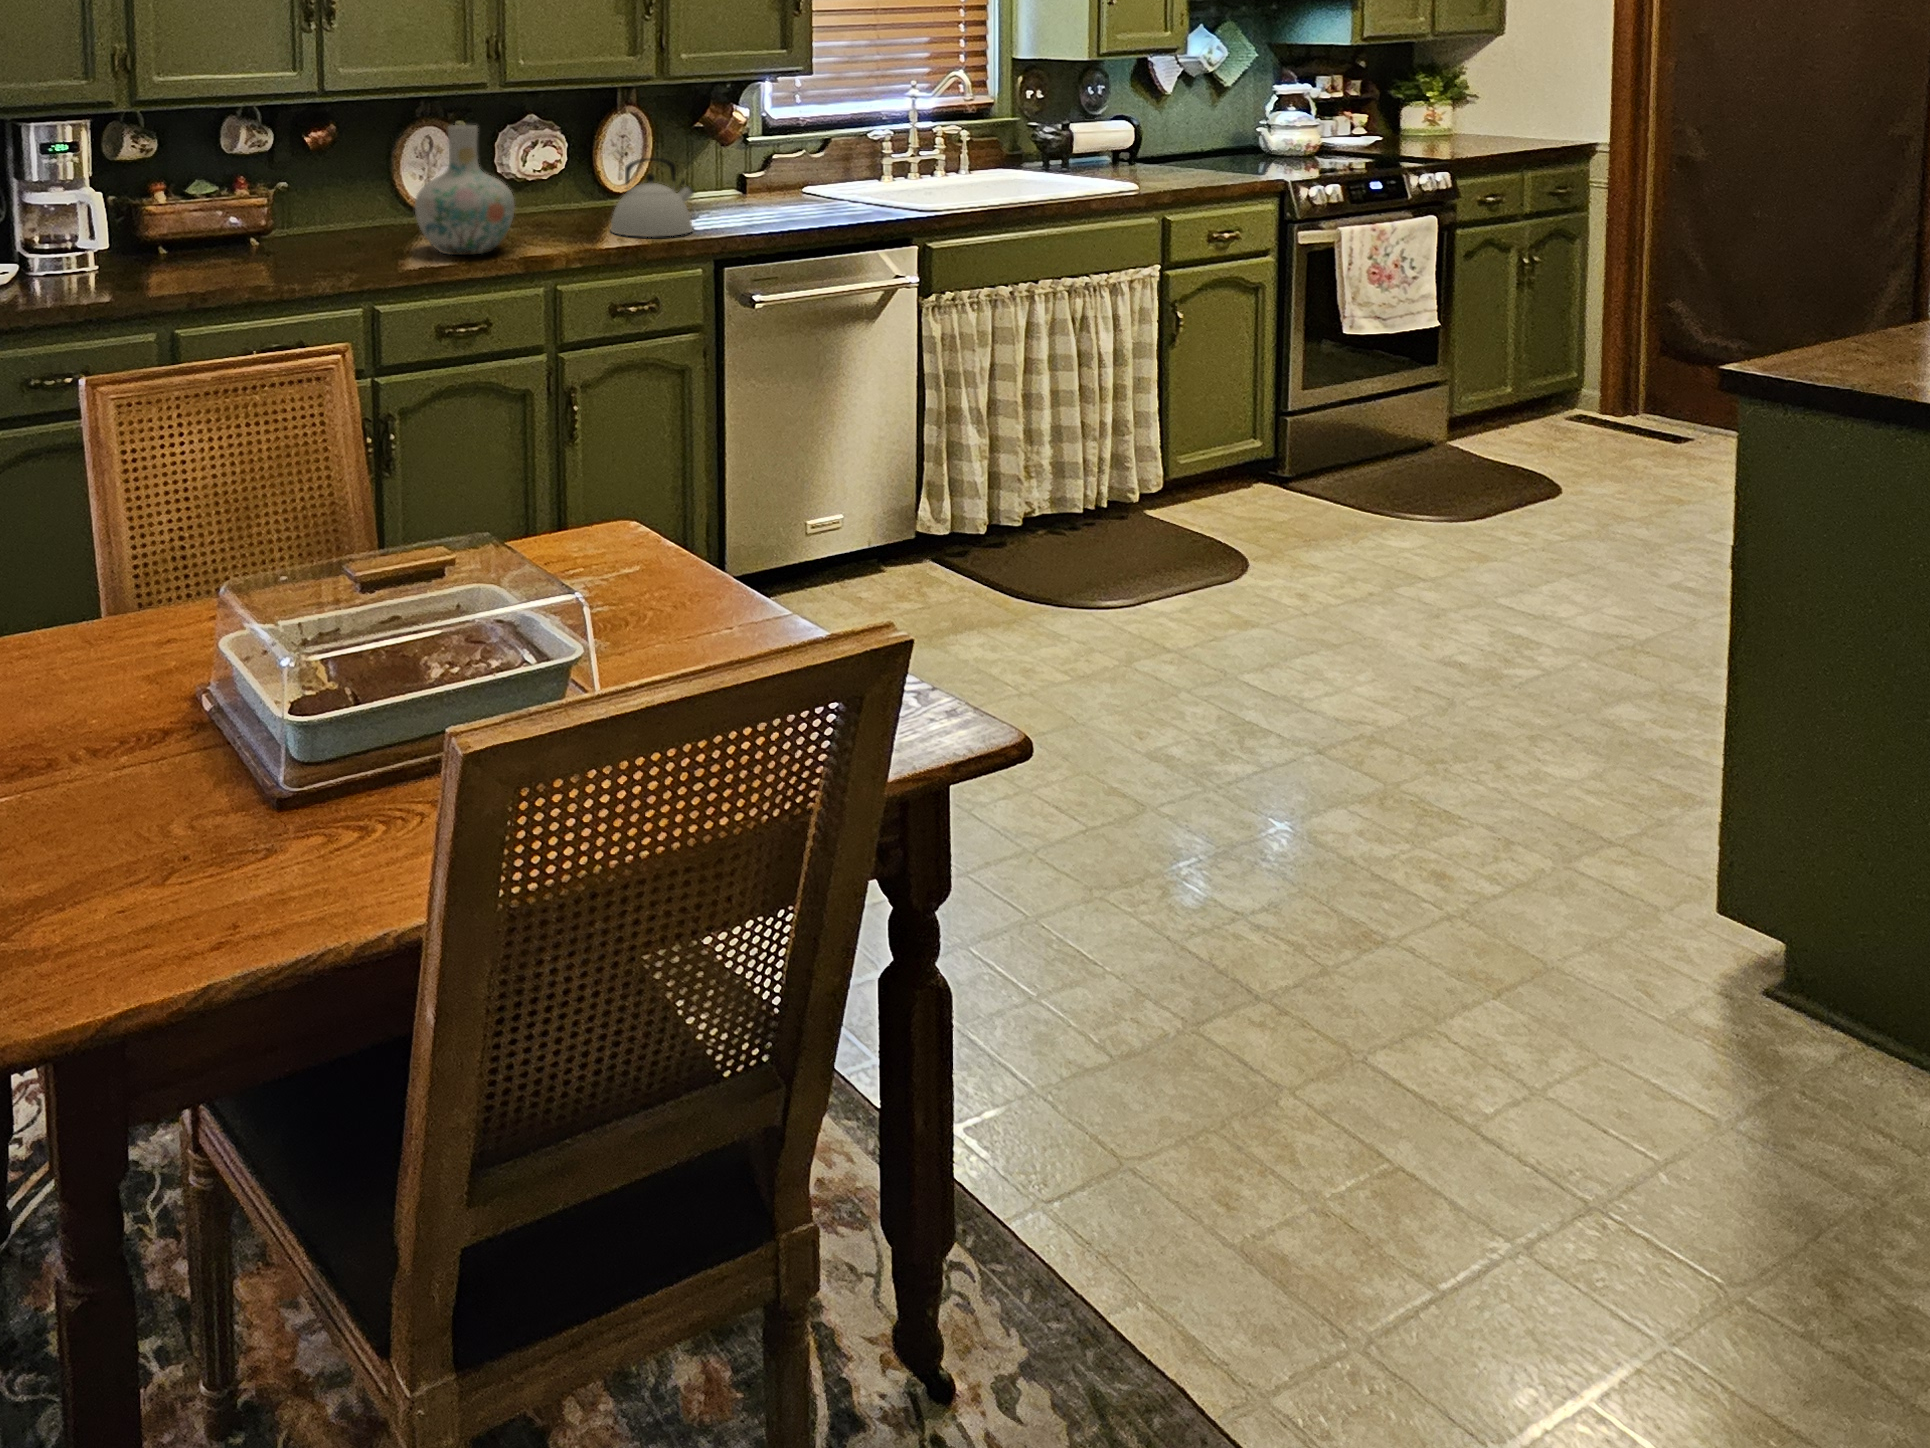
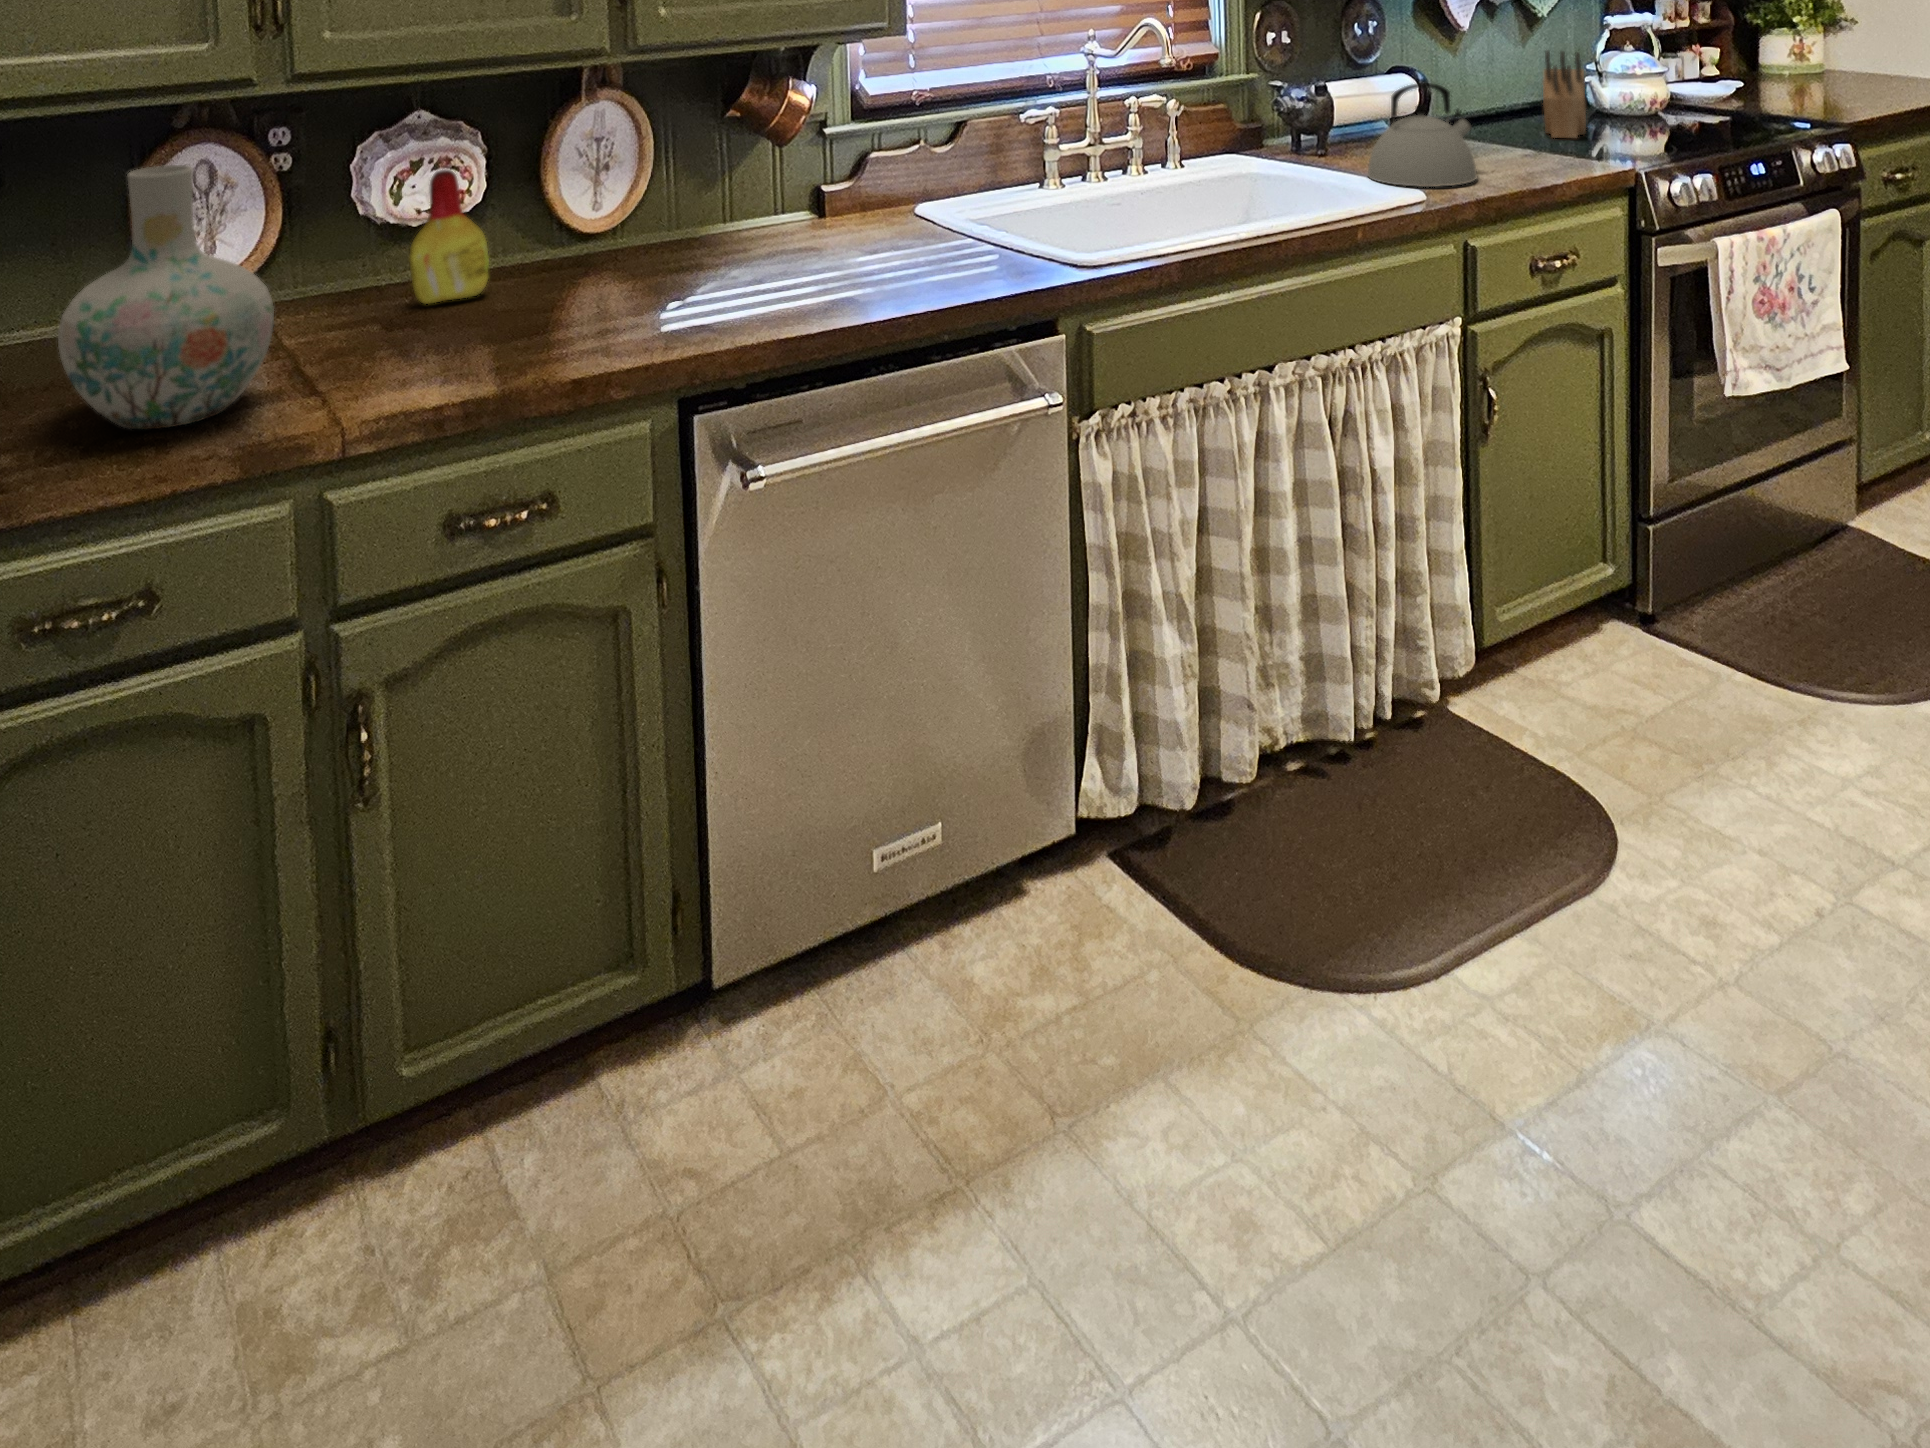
knife block: none [1224,104,1256,165] -> present [1543,50,1586,139]
bottle: none [540,145,580,220] -> present [409,170,489,304]
kettle: present [611,158,694,237] -> present [1368,83,1477,187]

